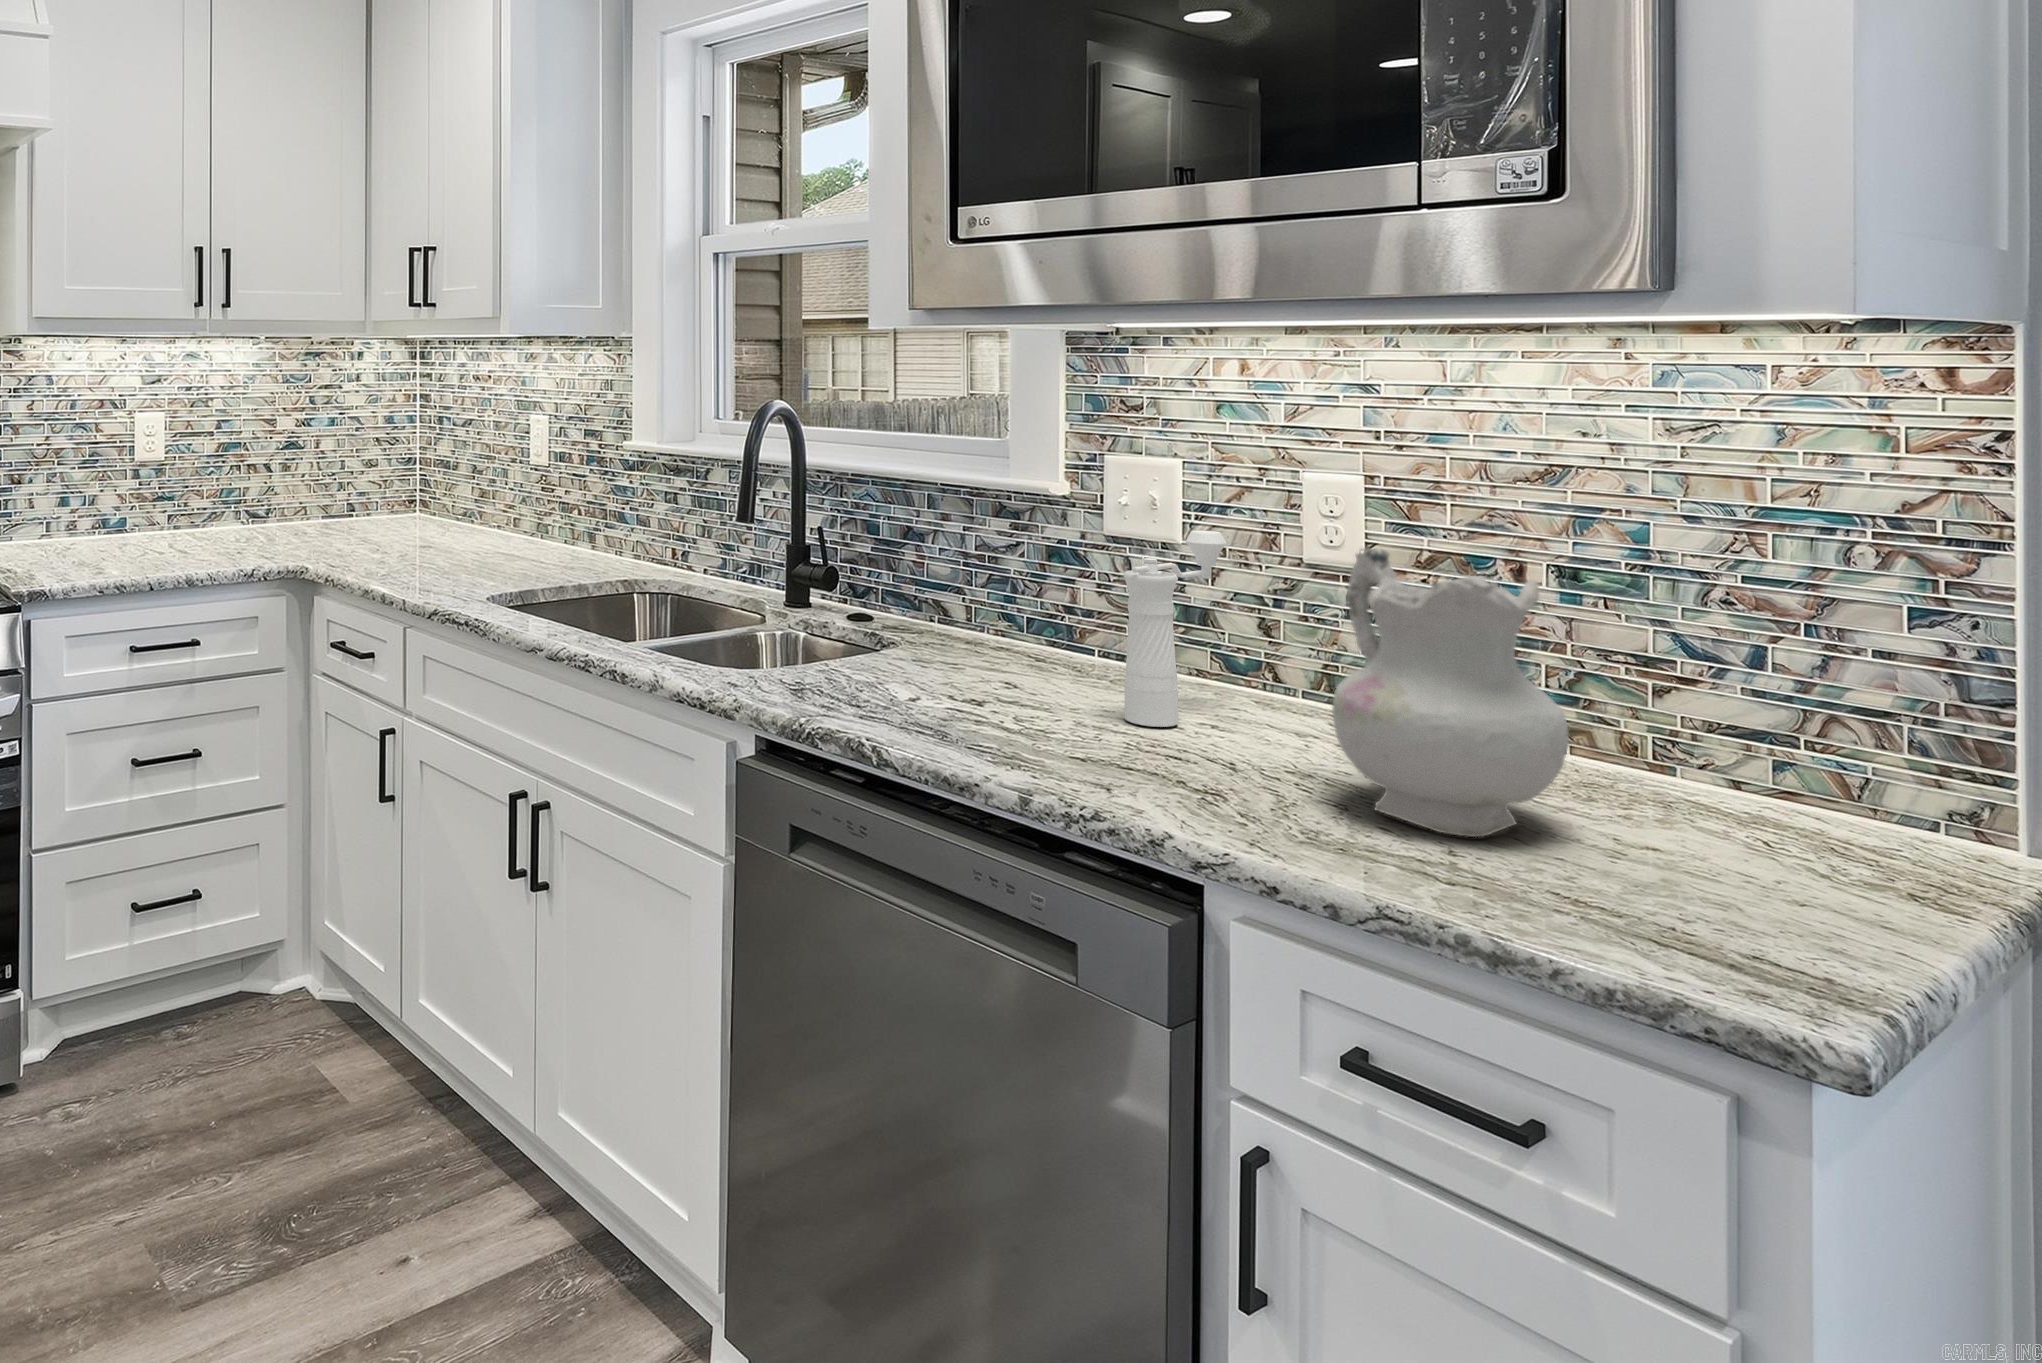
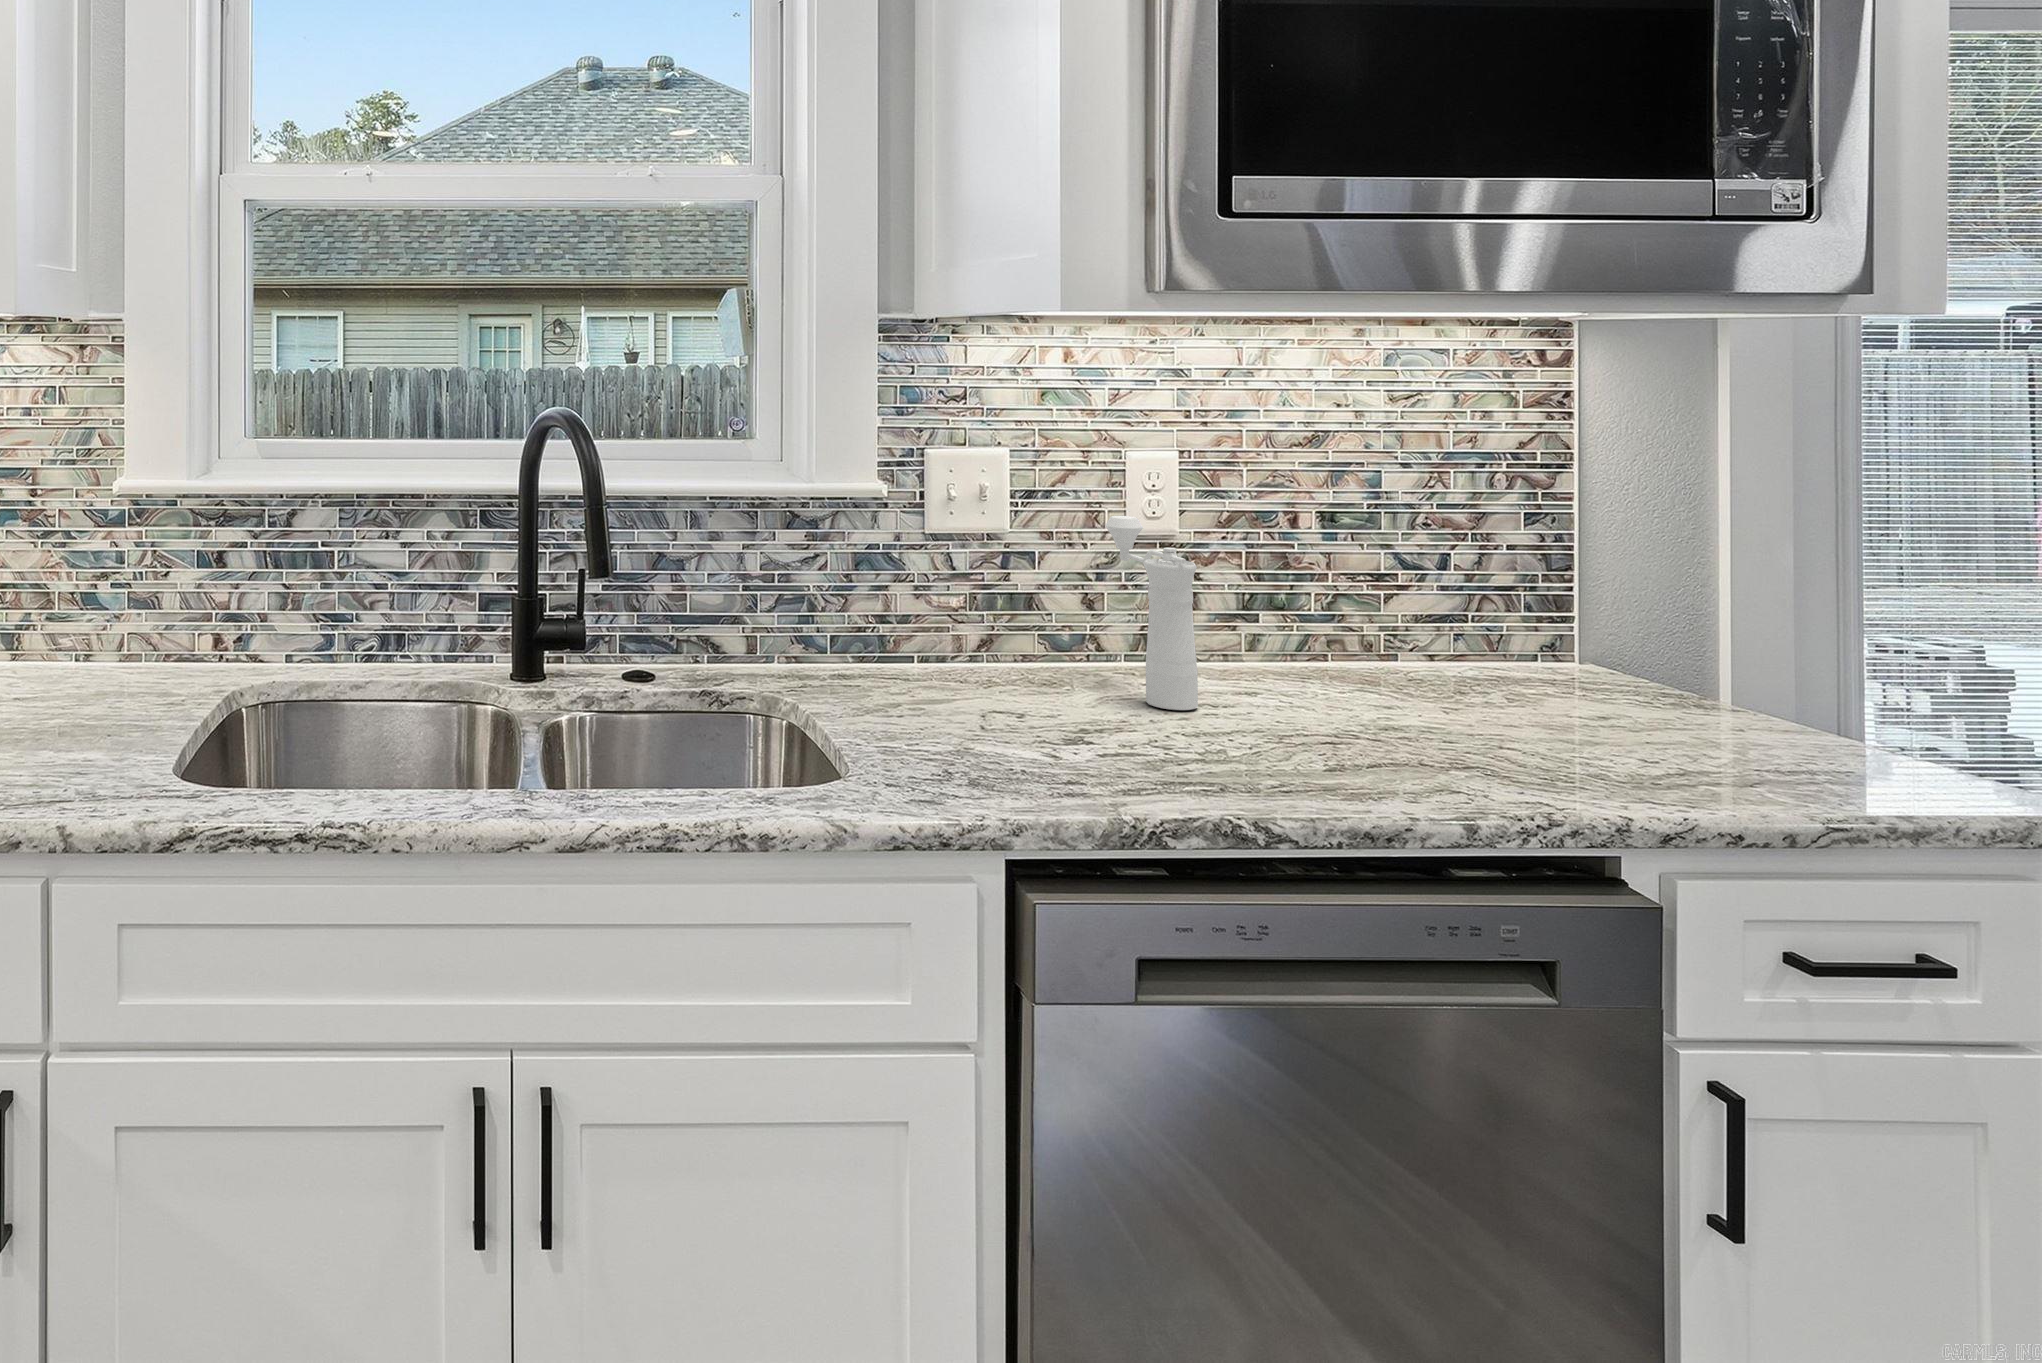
ceramic pitcher: present [1332,548,1569,837] -> none [1389,513,1615,736]

